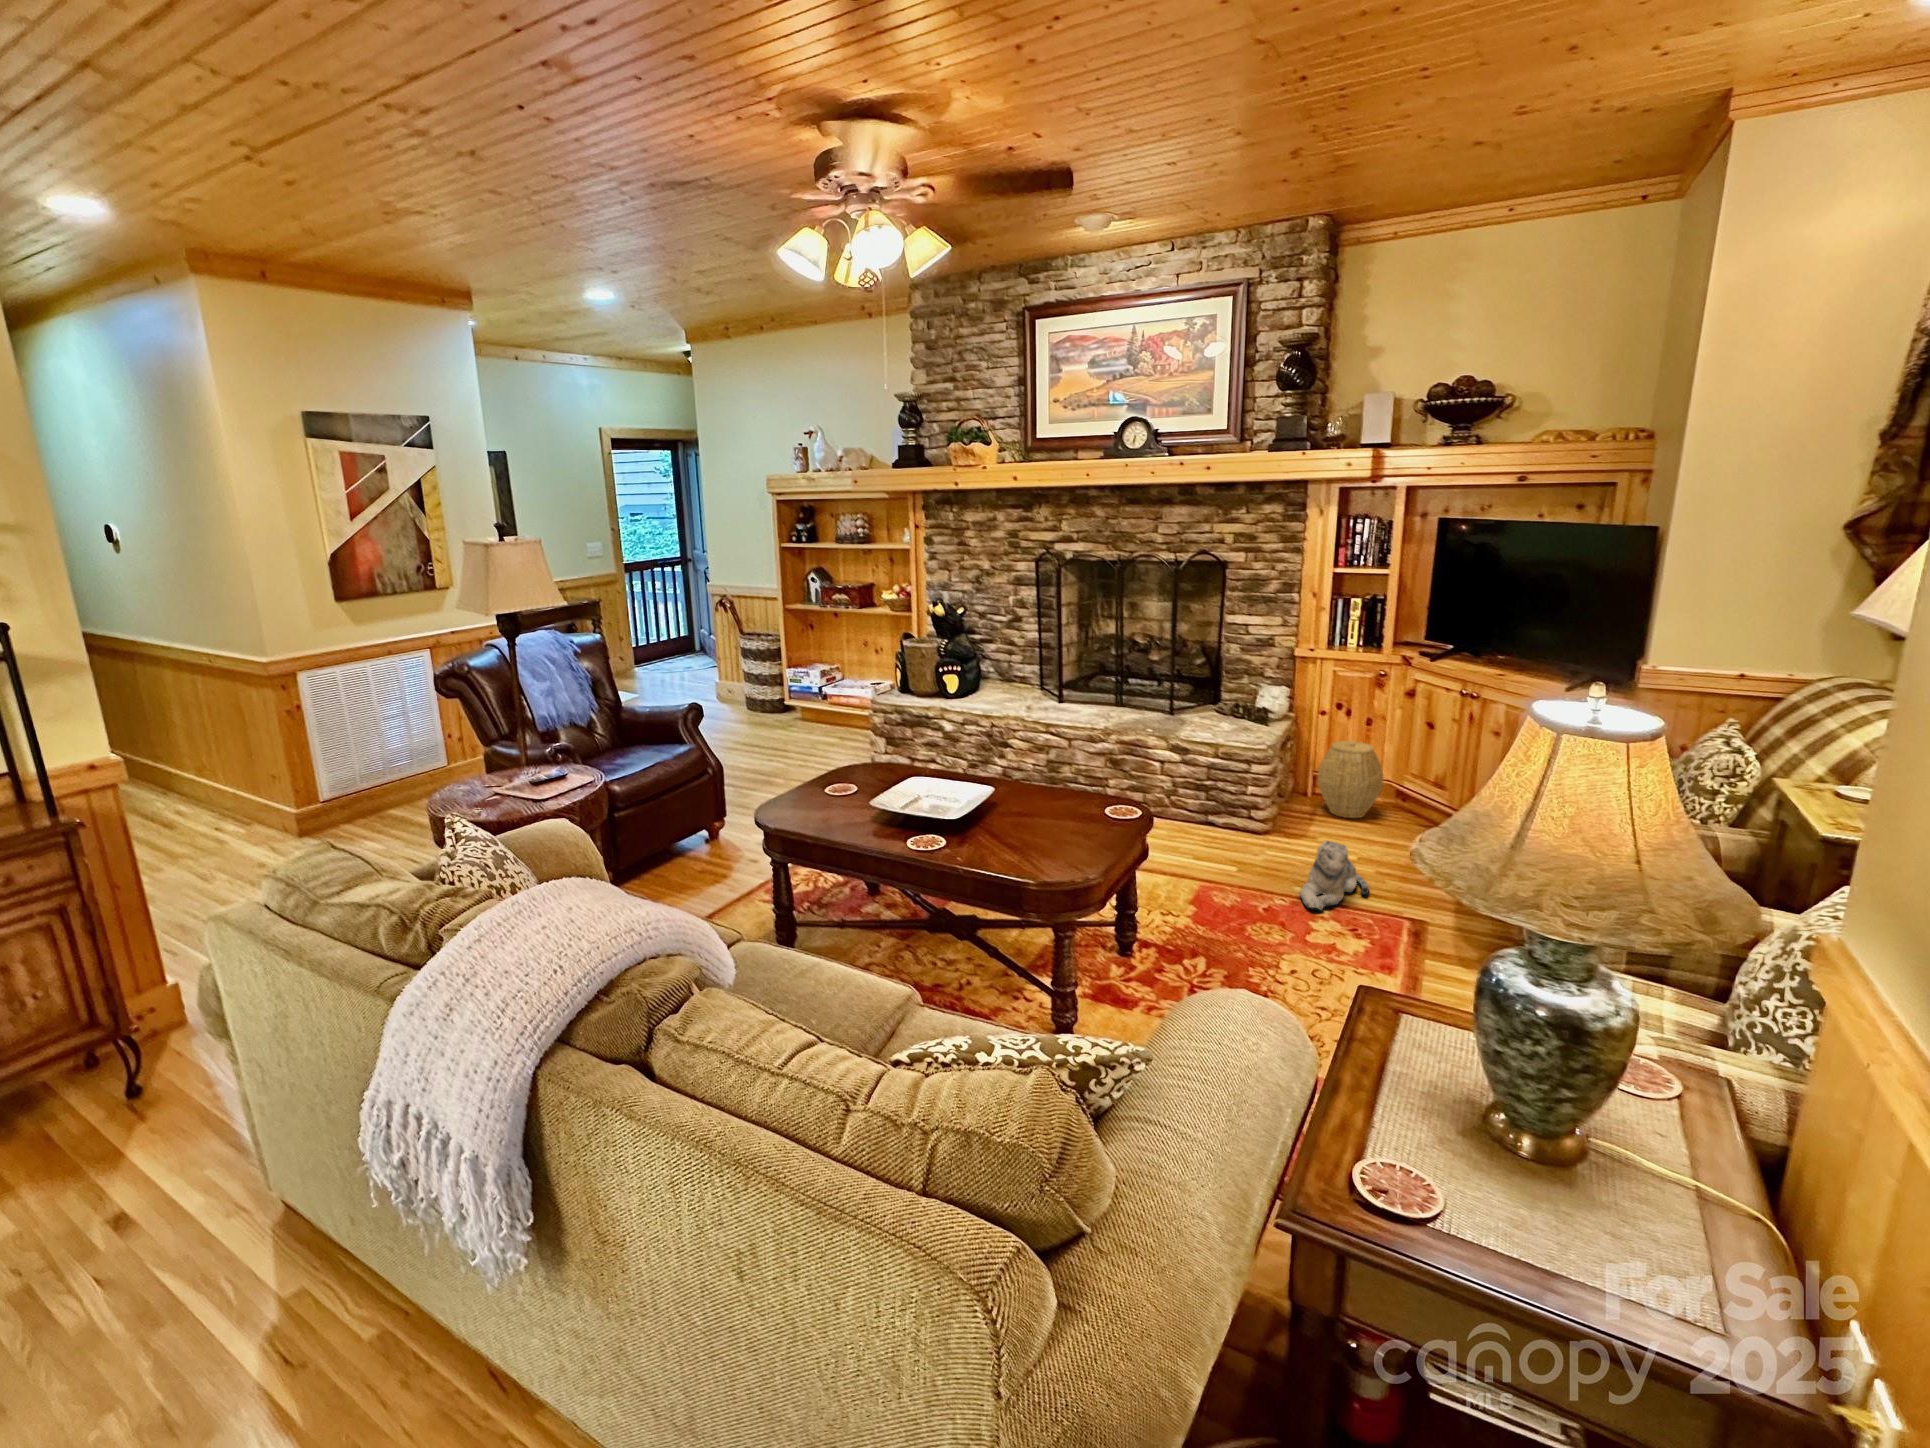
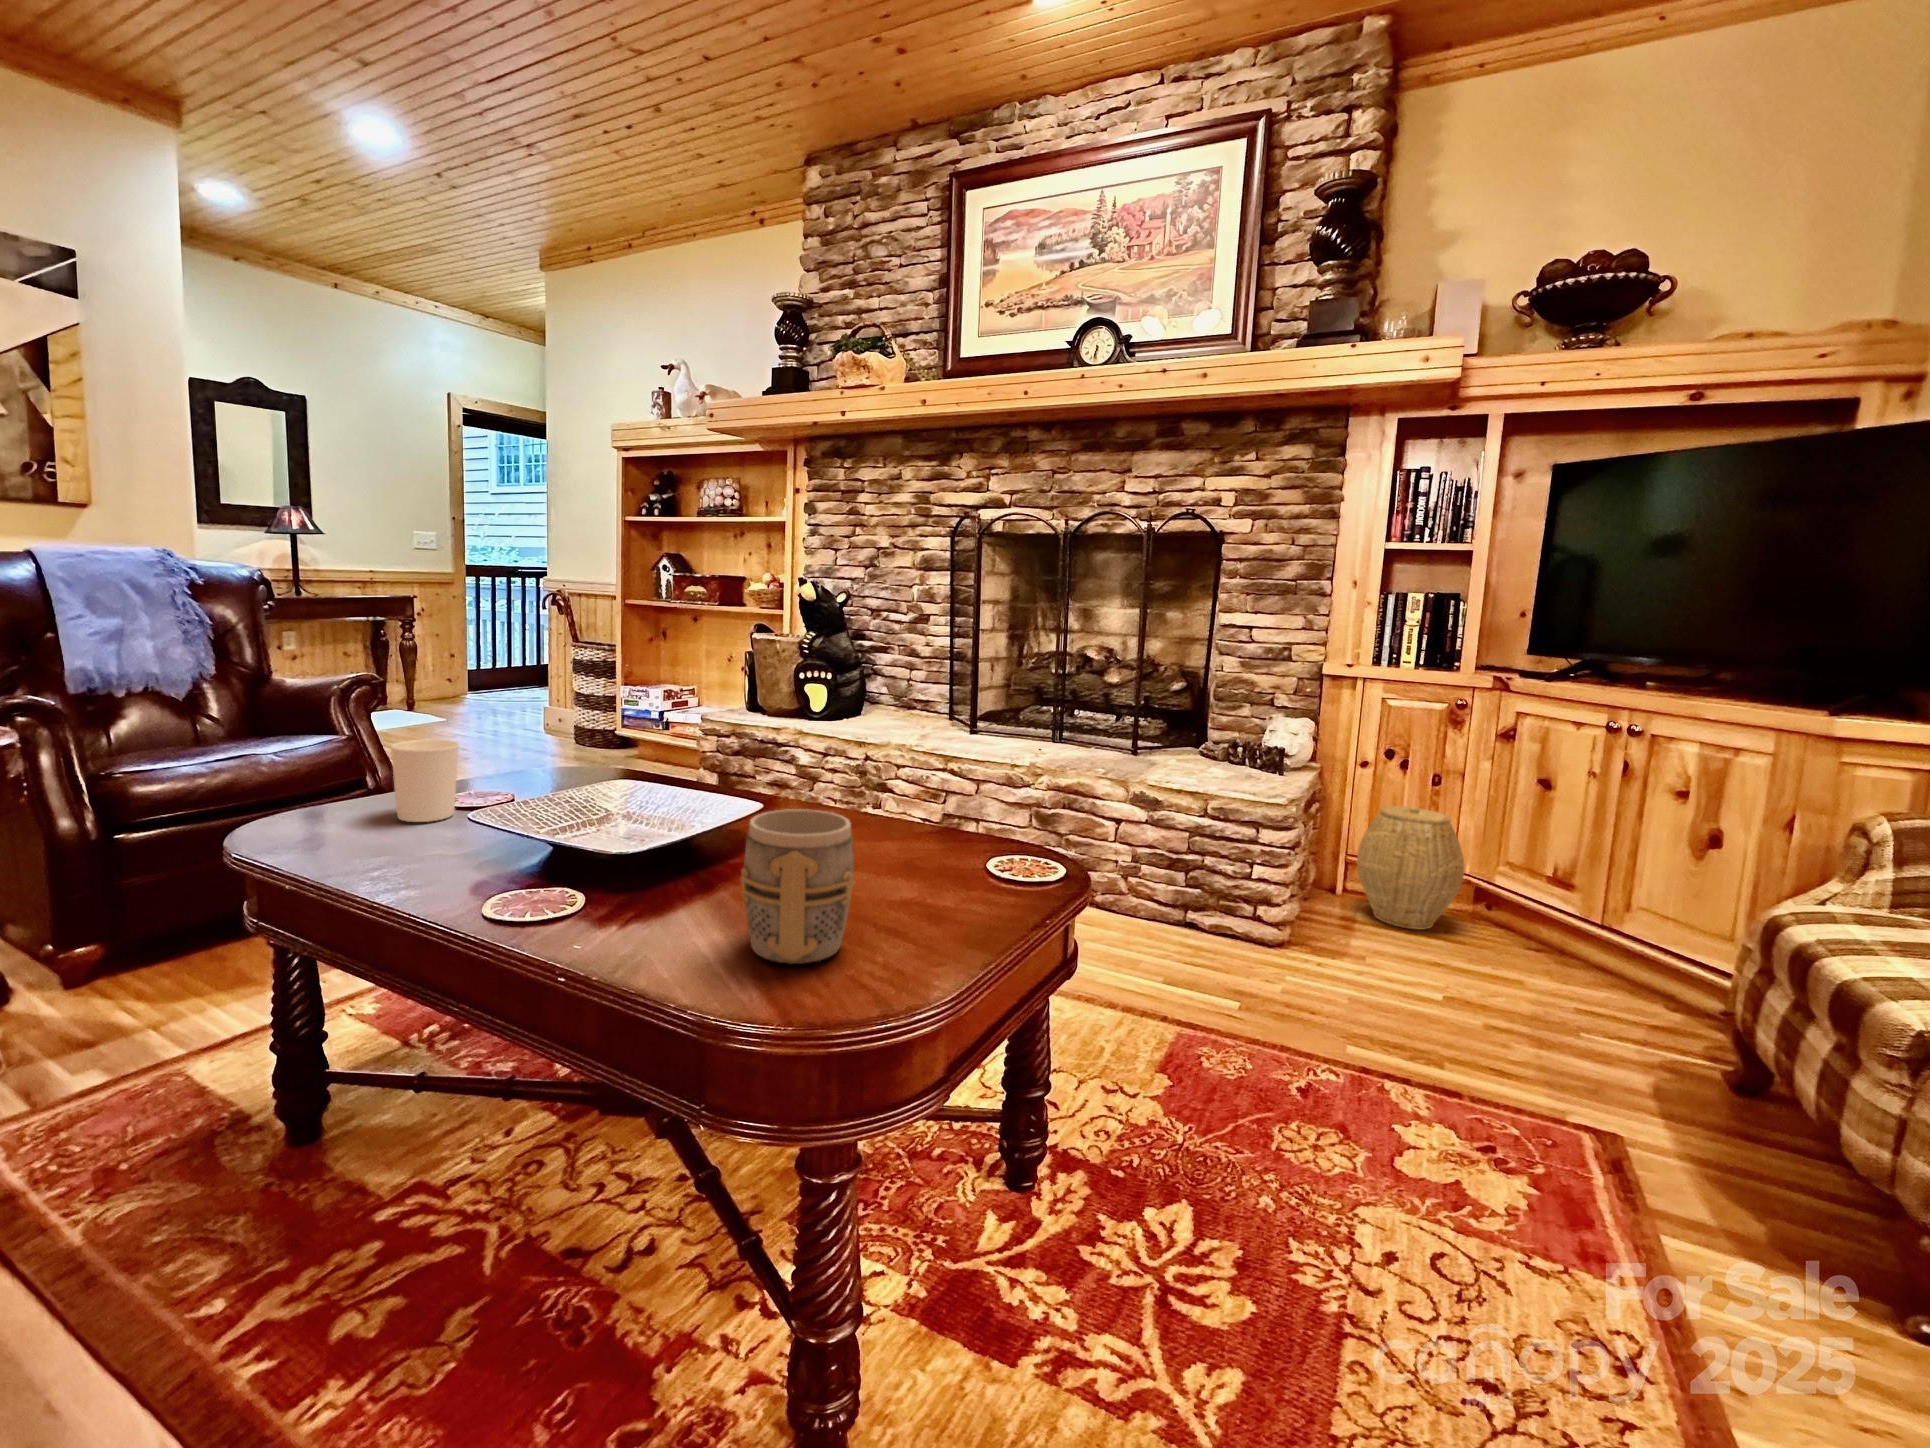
candle holder: none [818,768,847,809] -> present [391,739,459,822]
mug: none [1019,802,1063,862] -> present [740,809,855,964]
plush toy: present [1300,841,1369,910] -> none [1364,959,1495,1101]

